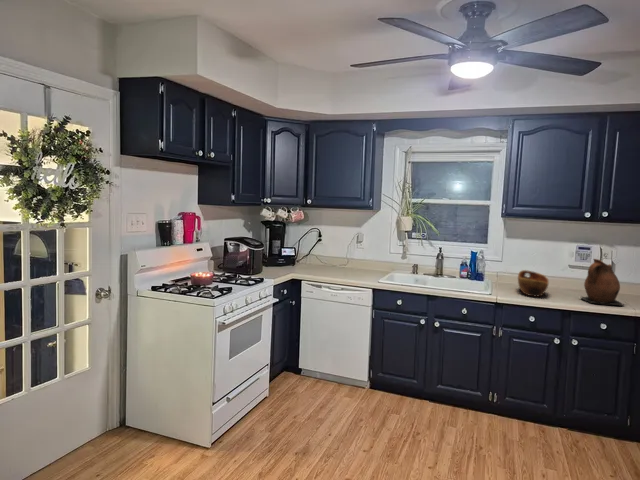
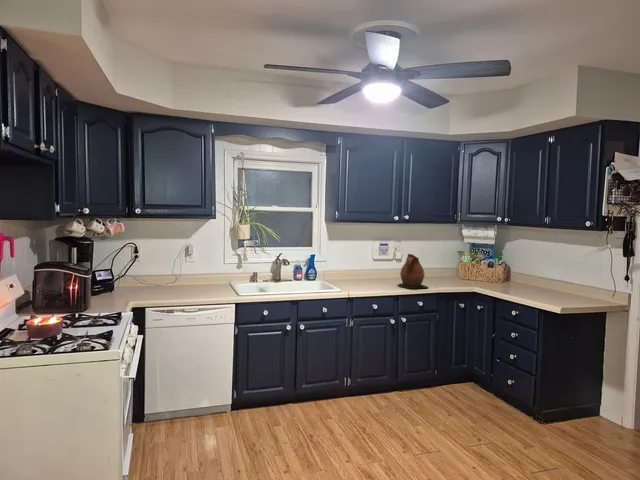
wooden bowl: present [518,270,548,297] -> none [349,267,380,289]

